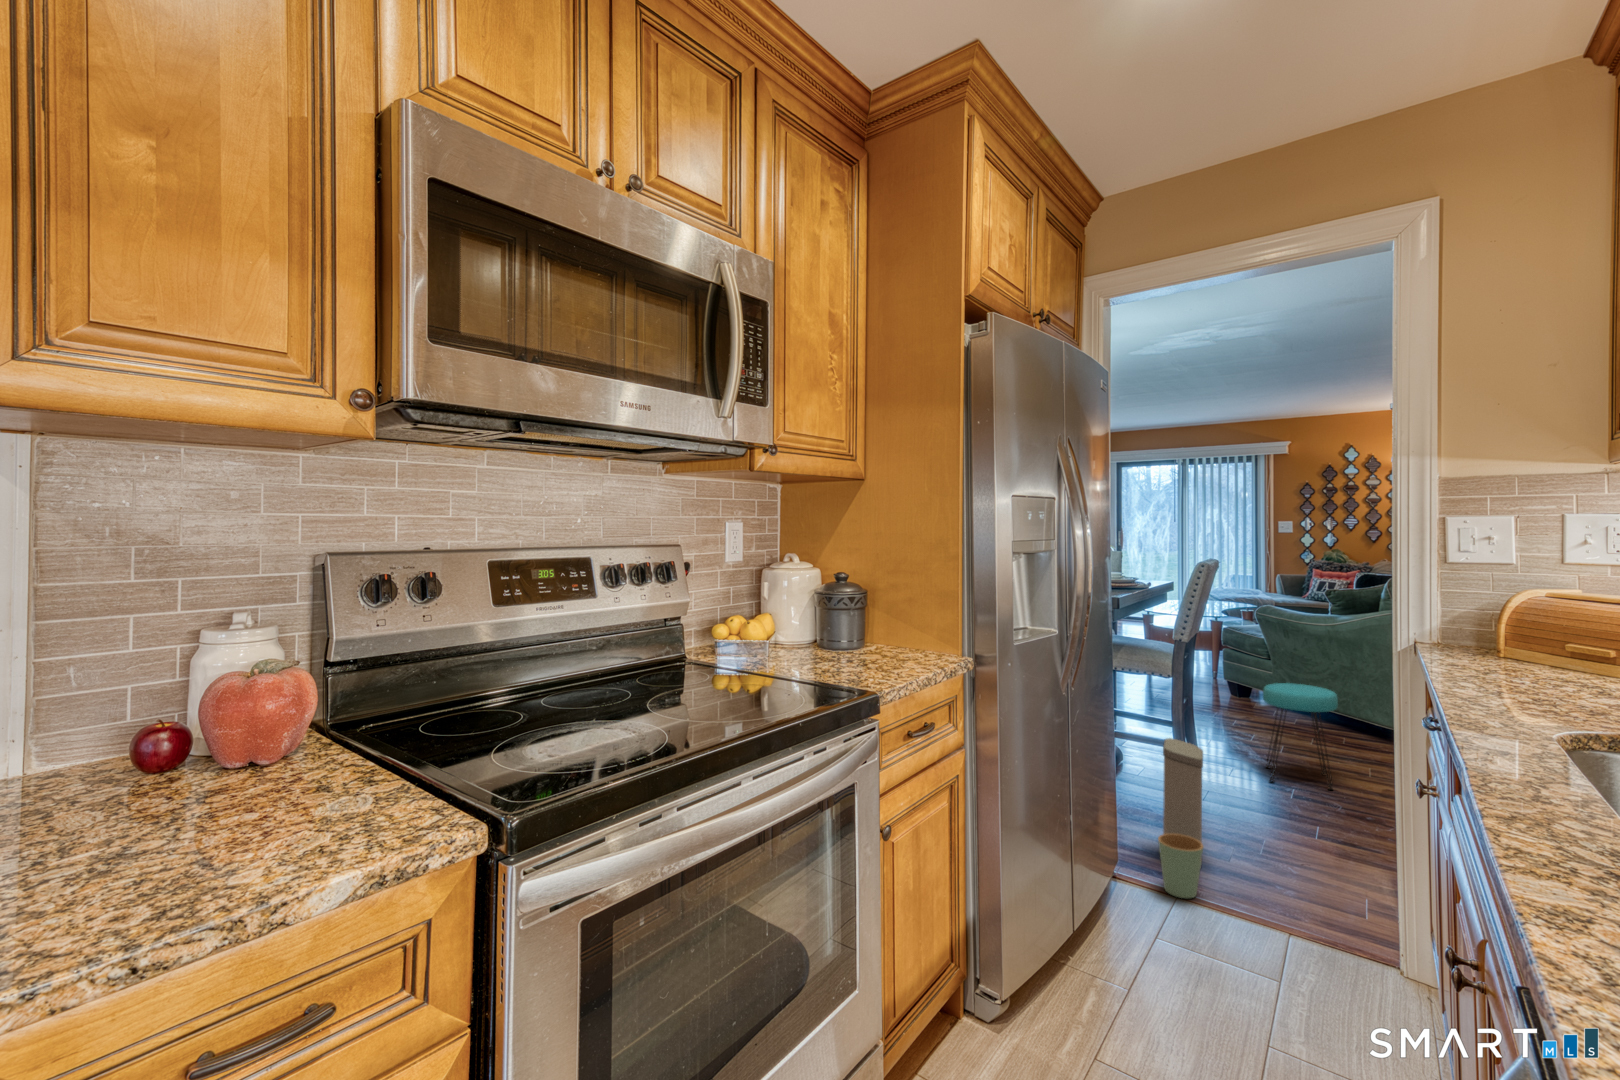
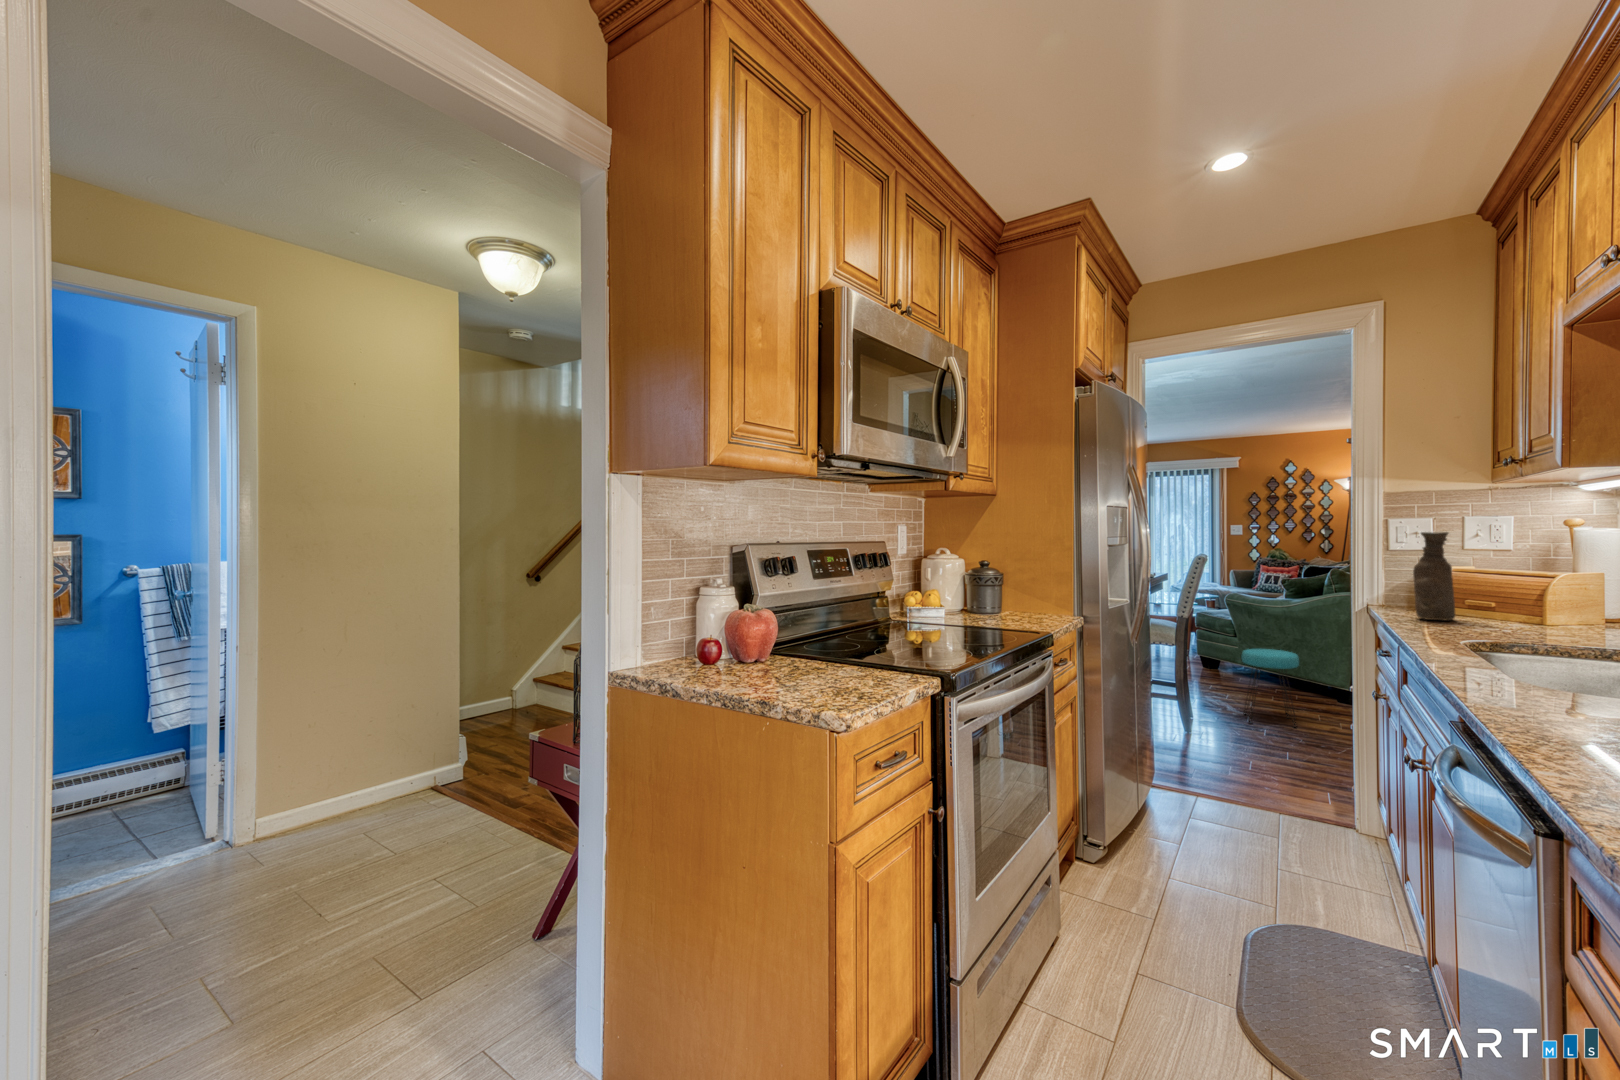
vase: none [1480,537,1547,678] -> present [1413,532,1455,621]
trash can: present [1158,738,1203,898] -> none [1181,684,1218,794]

